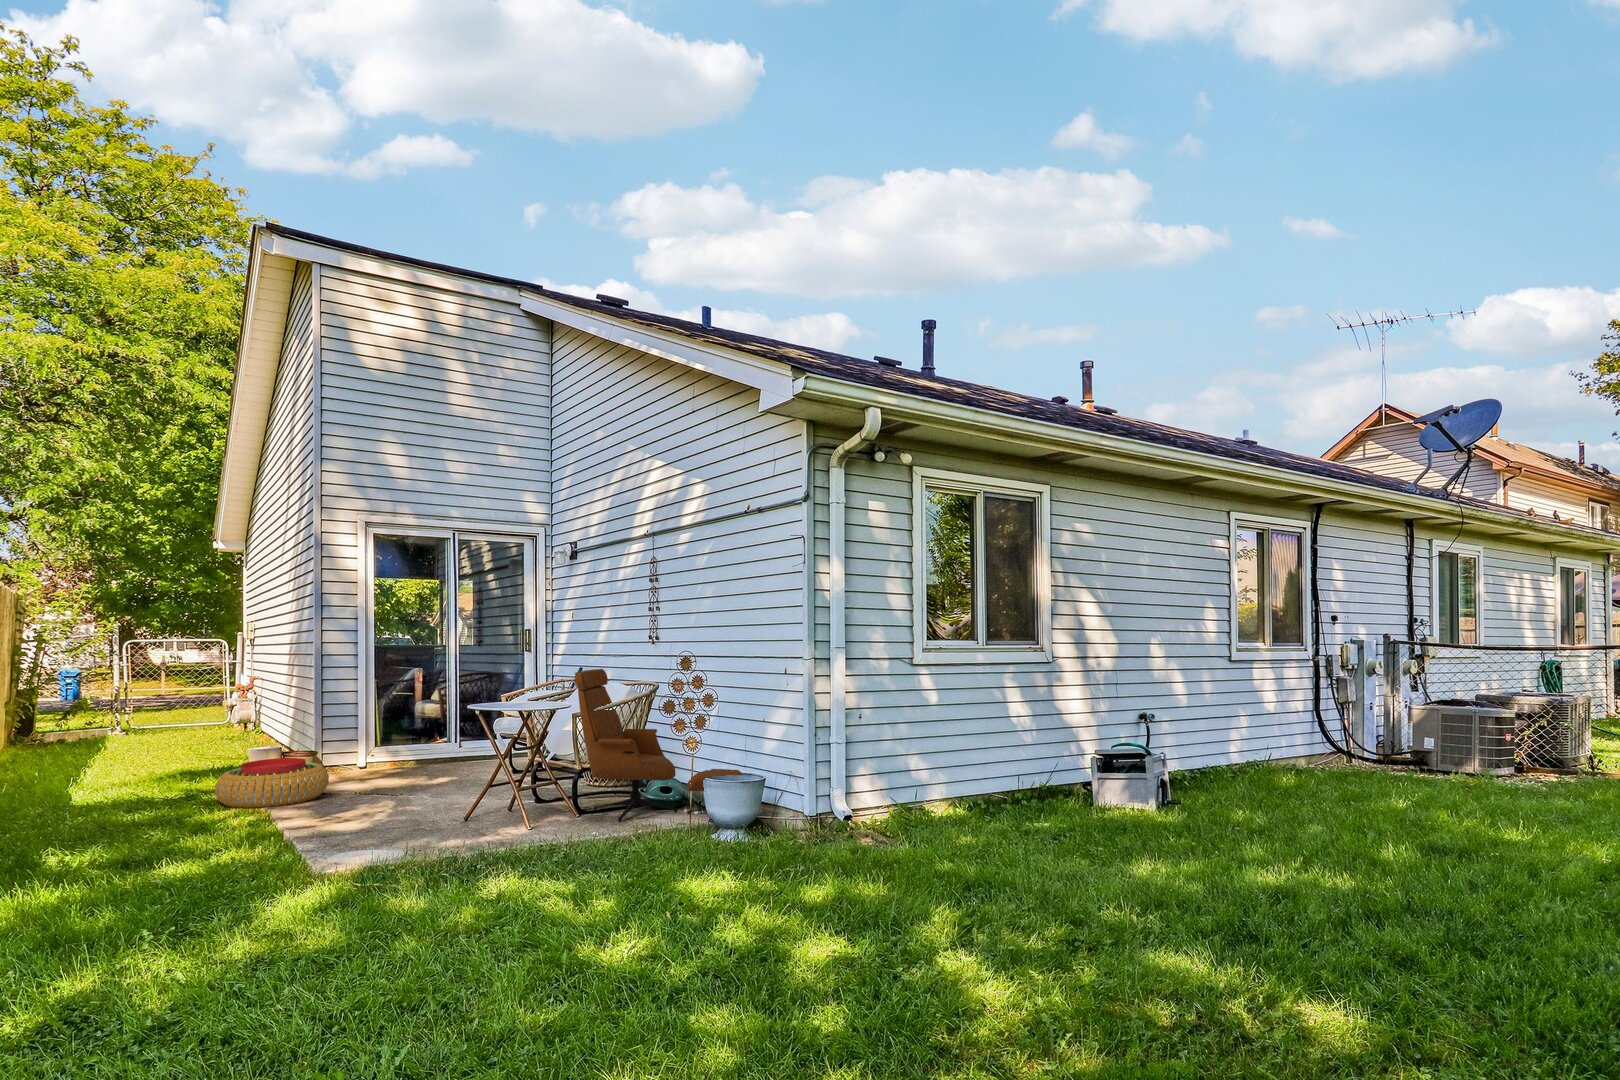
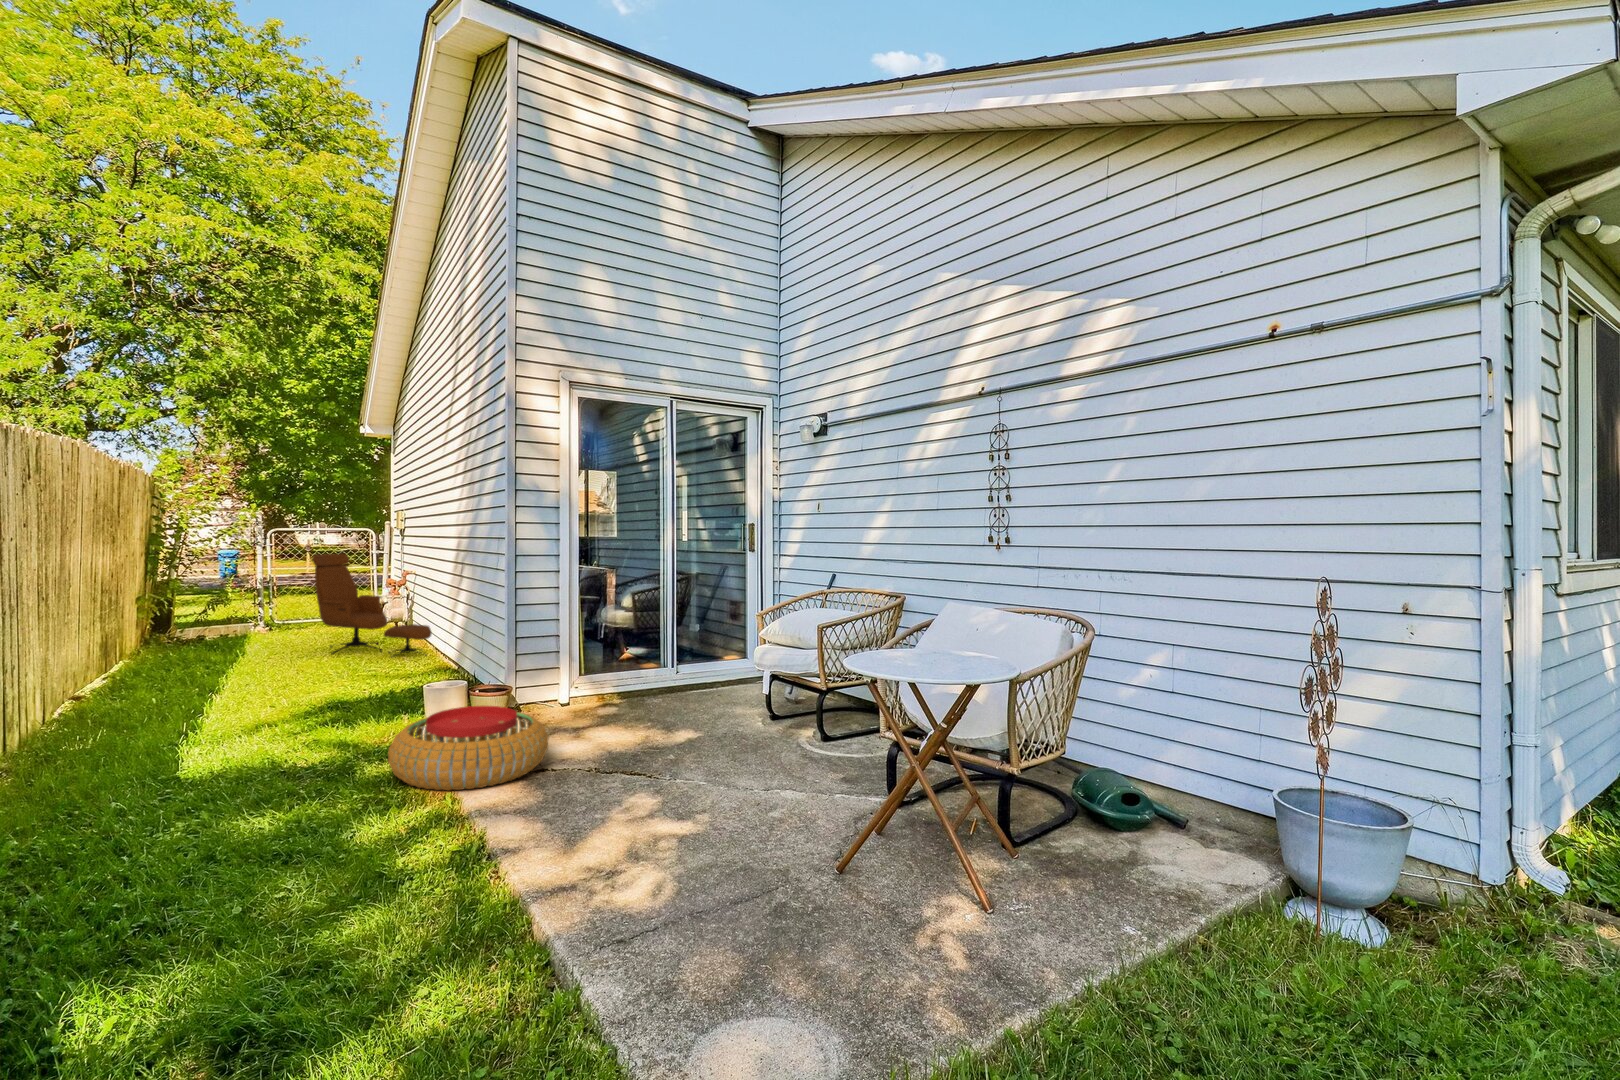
lounge chair: present [575,669,742,822] -> present [312,554,431,657]

